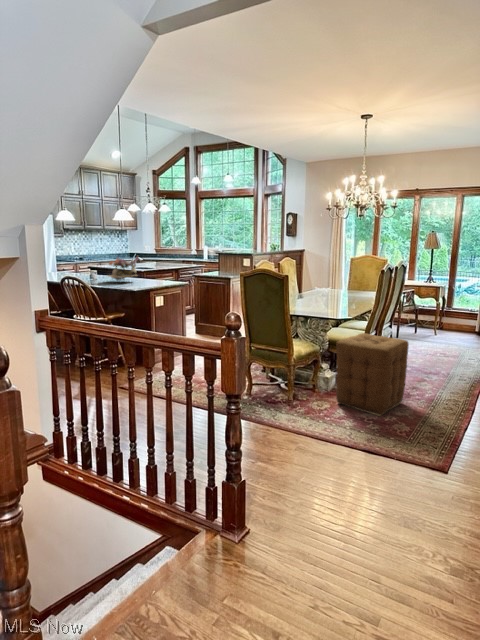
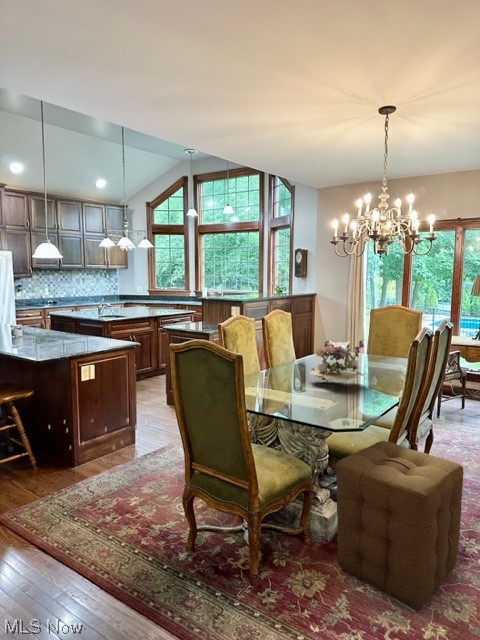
flower arrangement: present [109,256,139,281] -> present [308,340,365,382]

